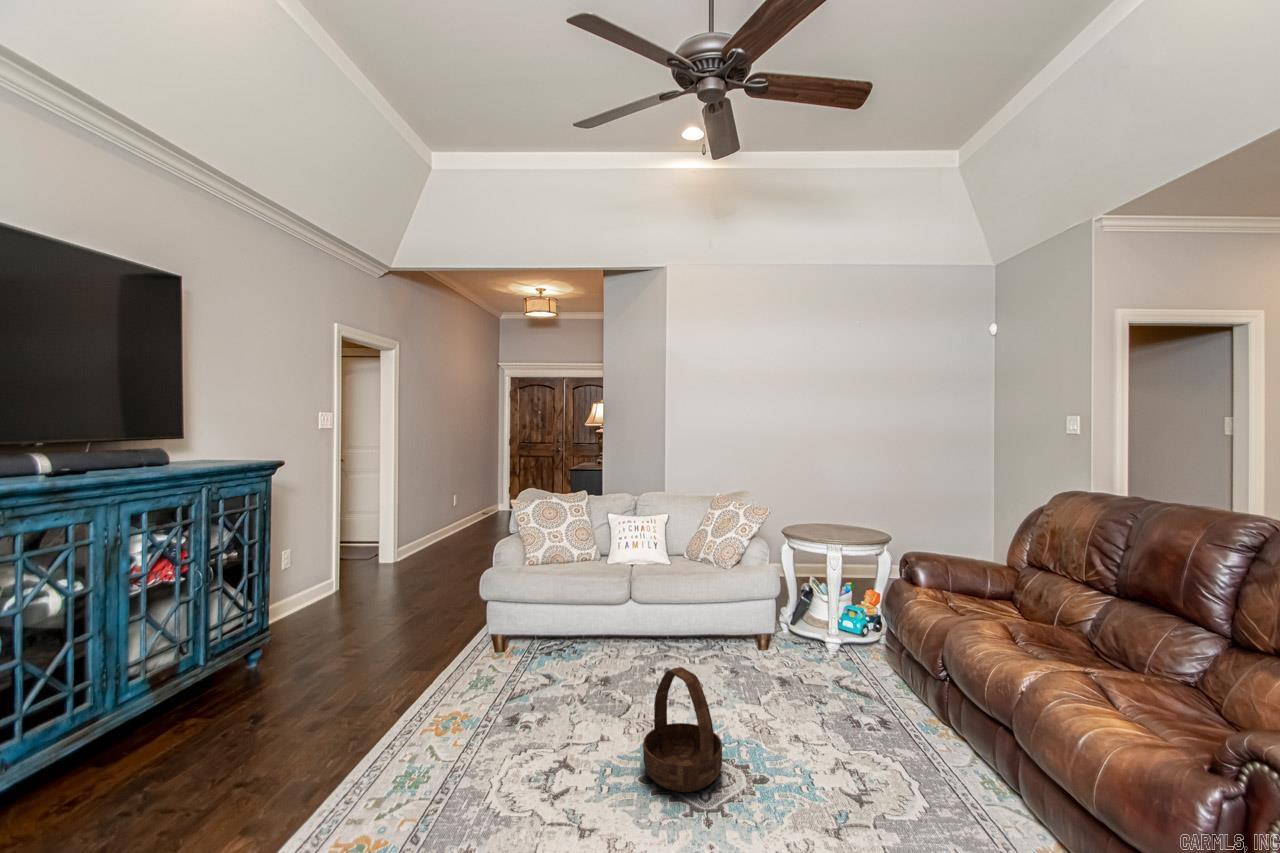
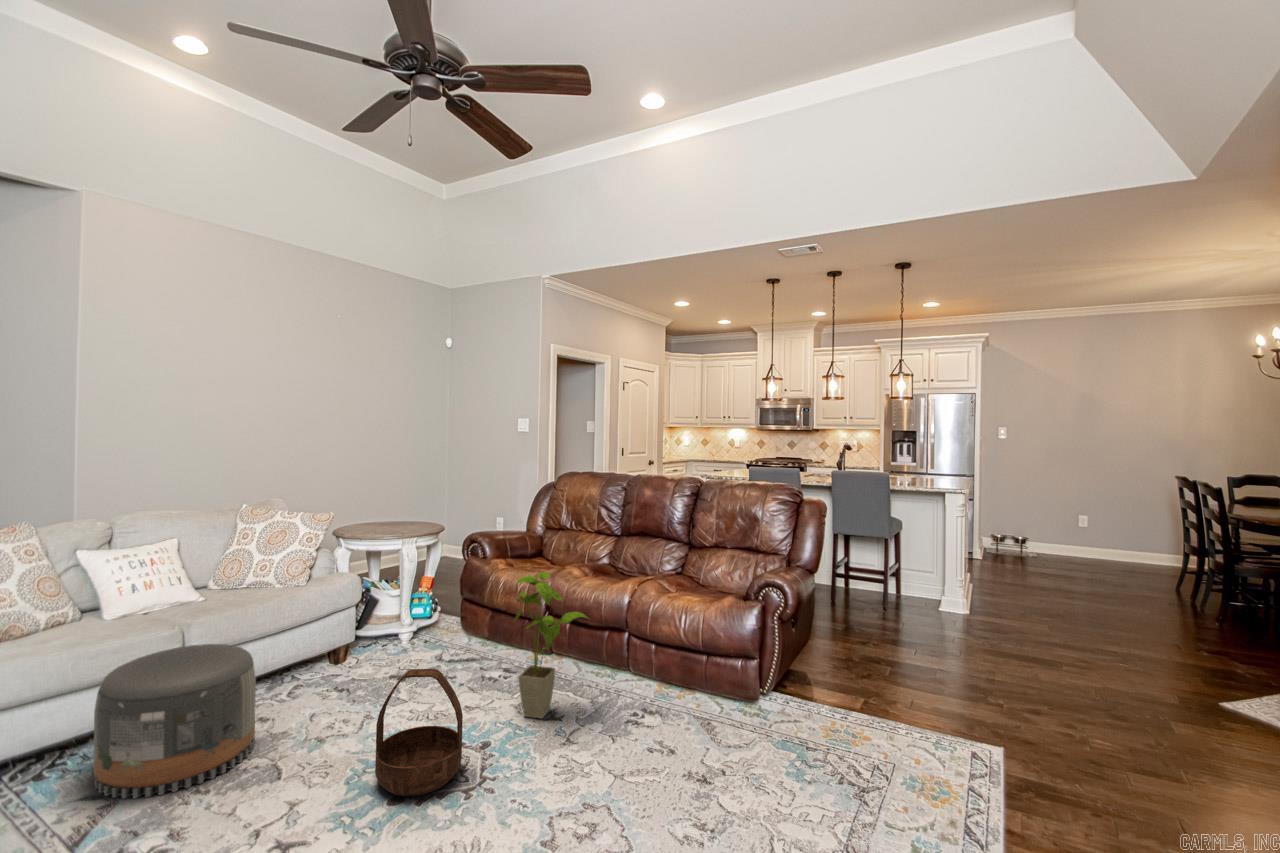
pouf: none [552,594,646,697] -> present [93,644,256,798]
house plant: none [811,610,909,790] -> present [514,572,587,718]

